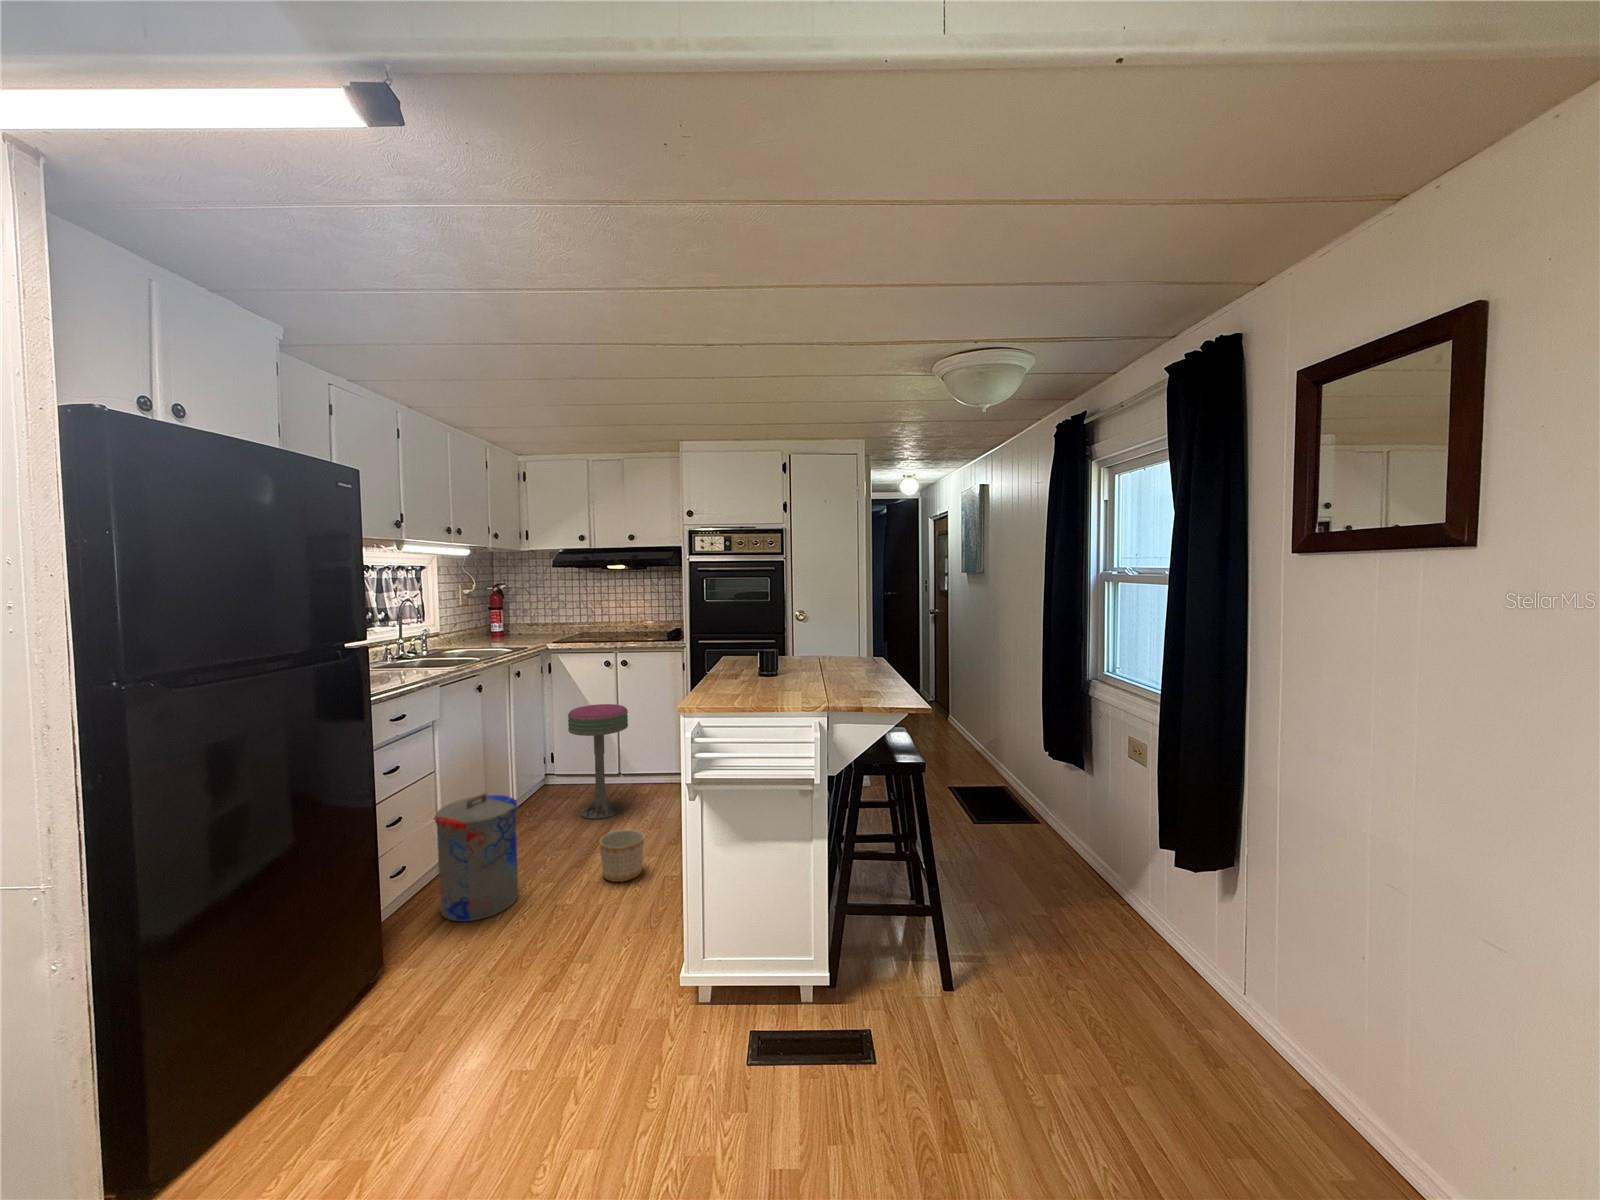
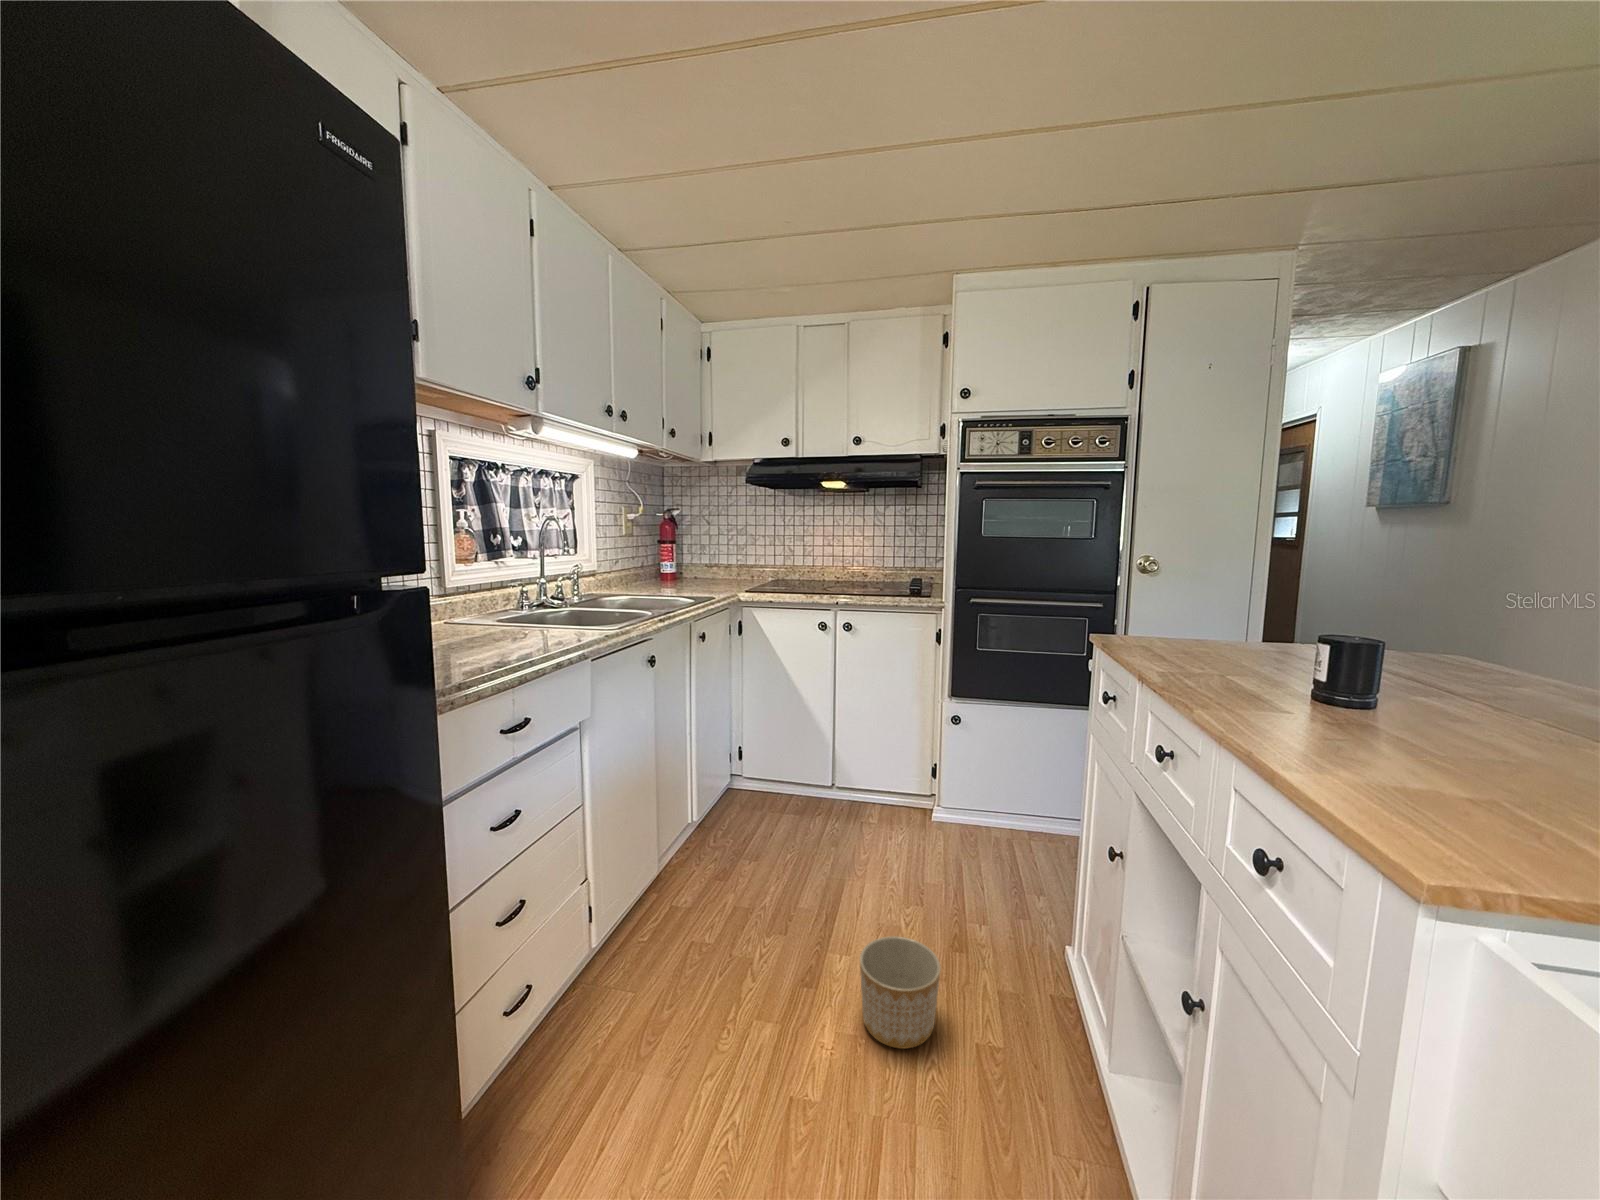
bar stool: present [568,704,628,819] -> none [777,690,867,870]
trash can: present [435,793,518,922] -> none [580,862,724,1123]

